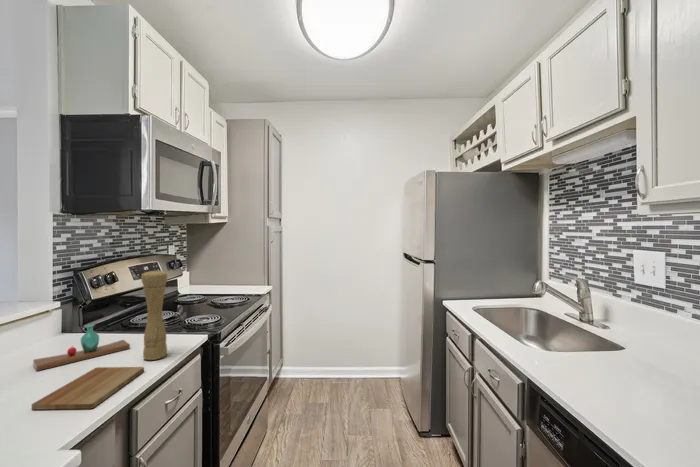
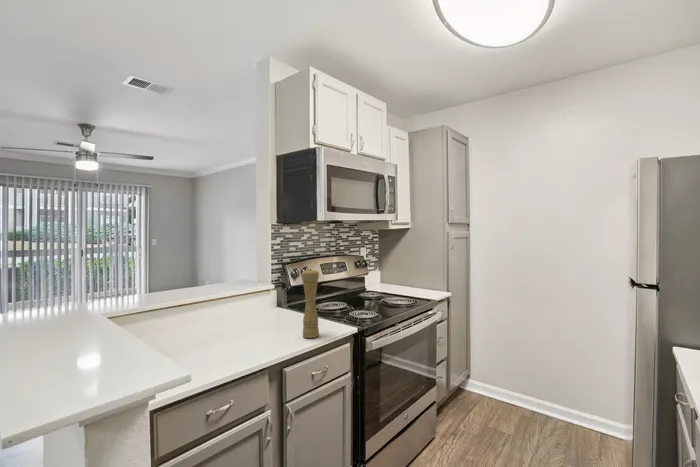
vase: present [33,324,130,371] -> none [249,305,302,330]
cutting board: present [32,367,144,410] -> none [232,335,297,360]

